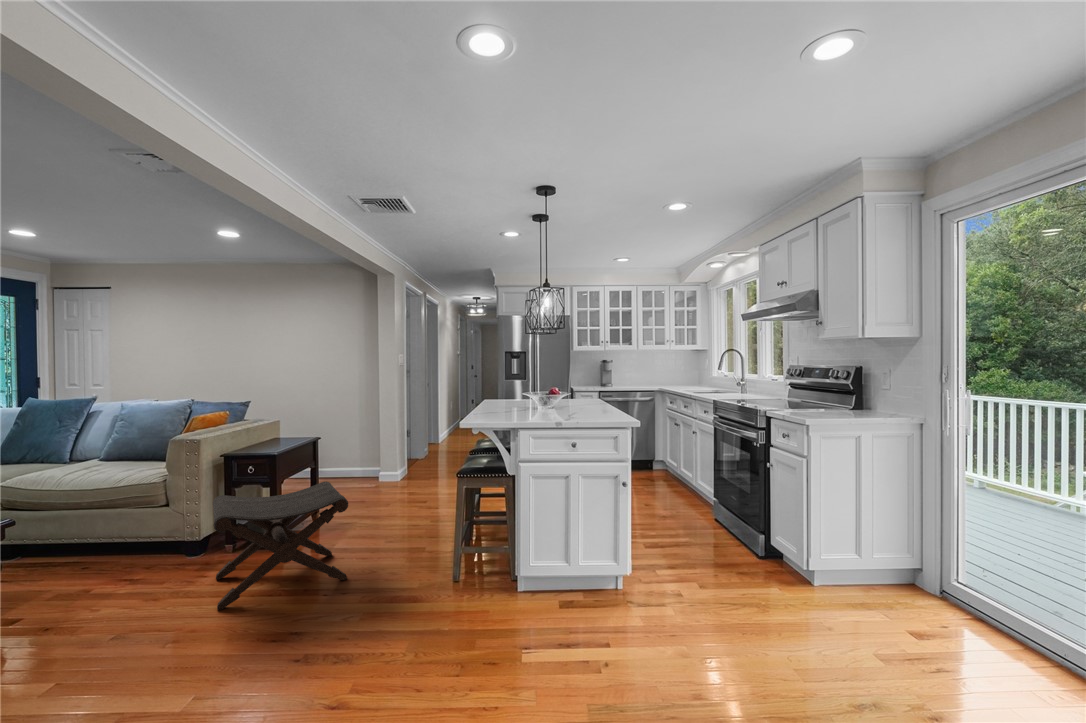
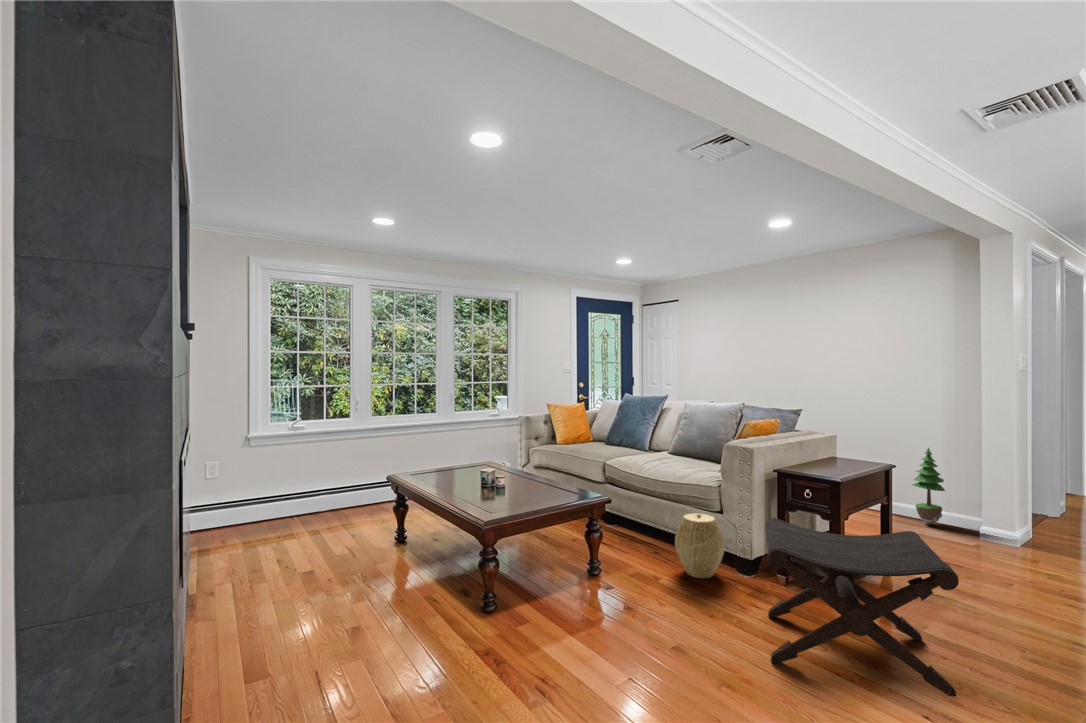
potted tree: none [337,422,358,480] -> present [912,448,945,525]
woven basket: none [112,510,171,574] -> present [675,513,725,578]

